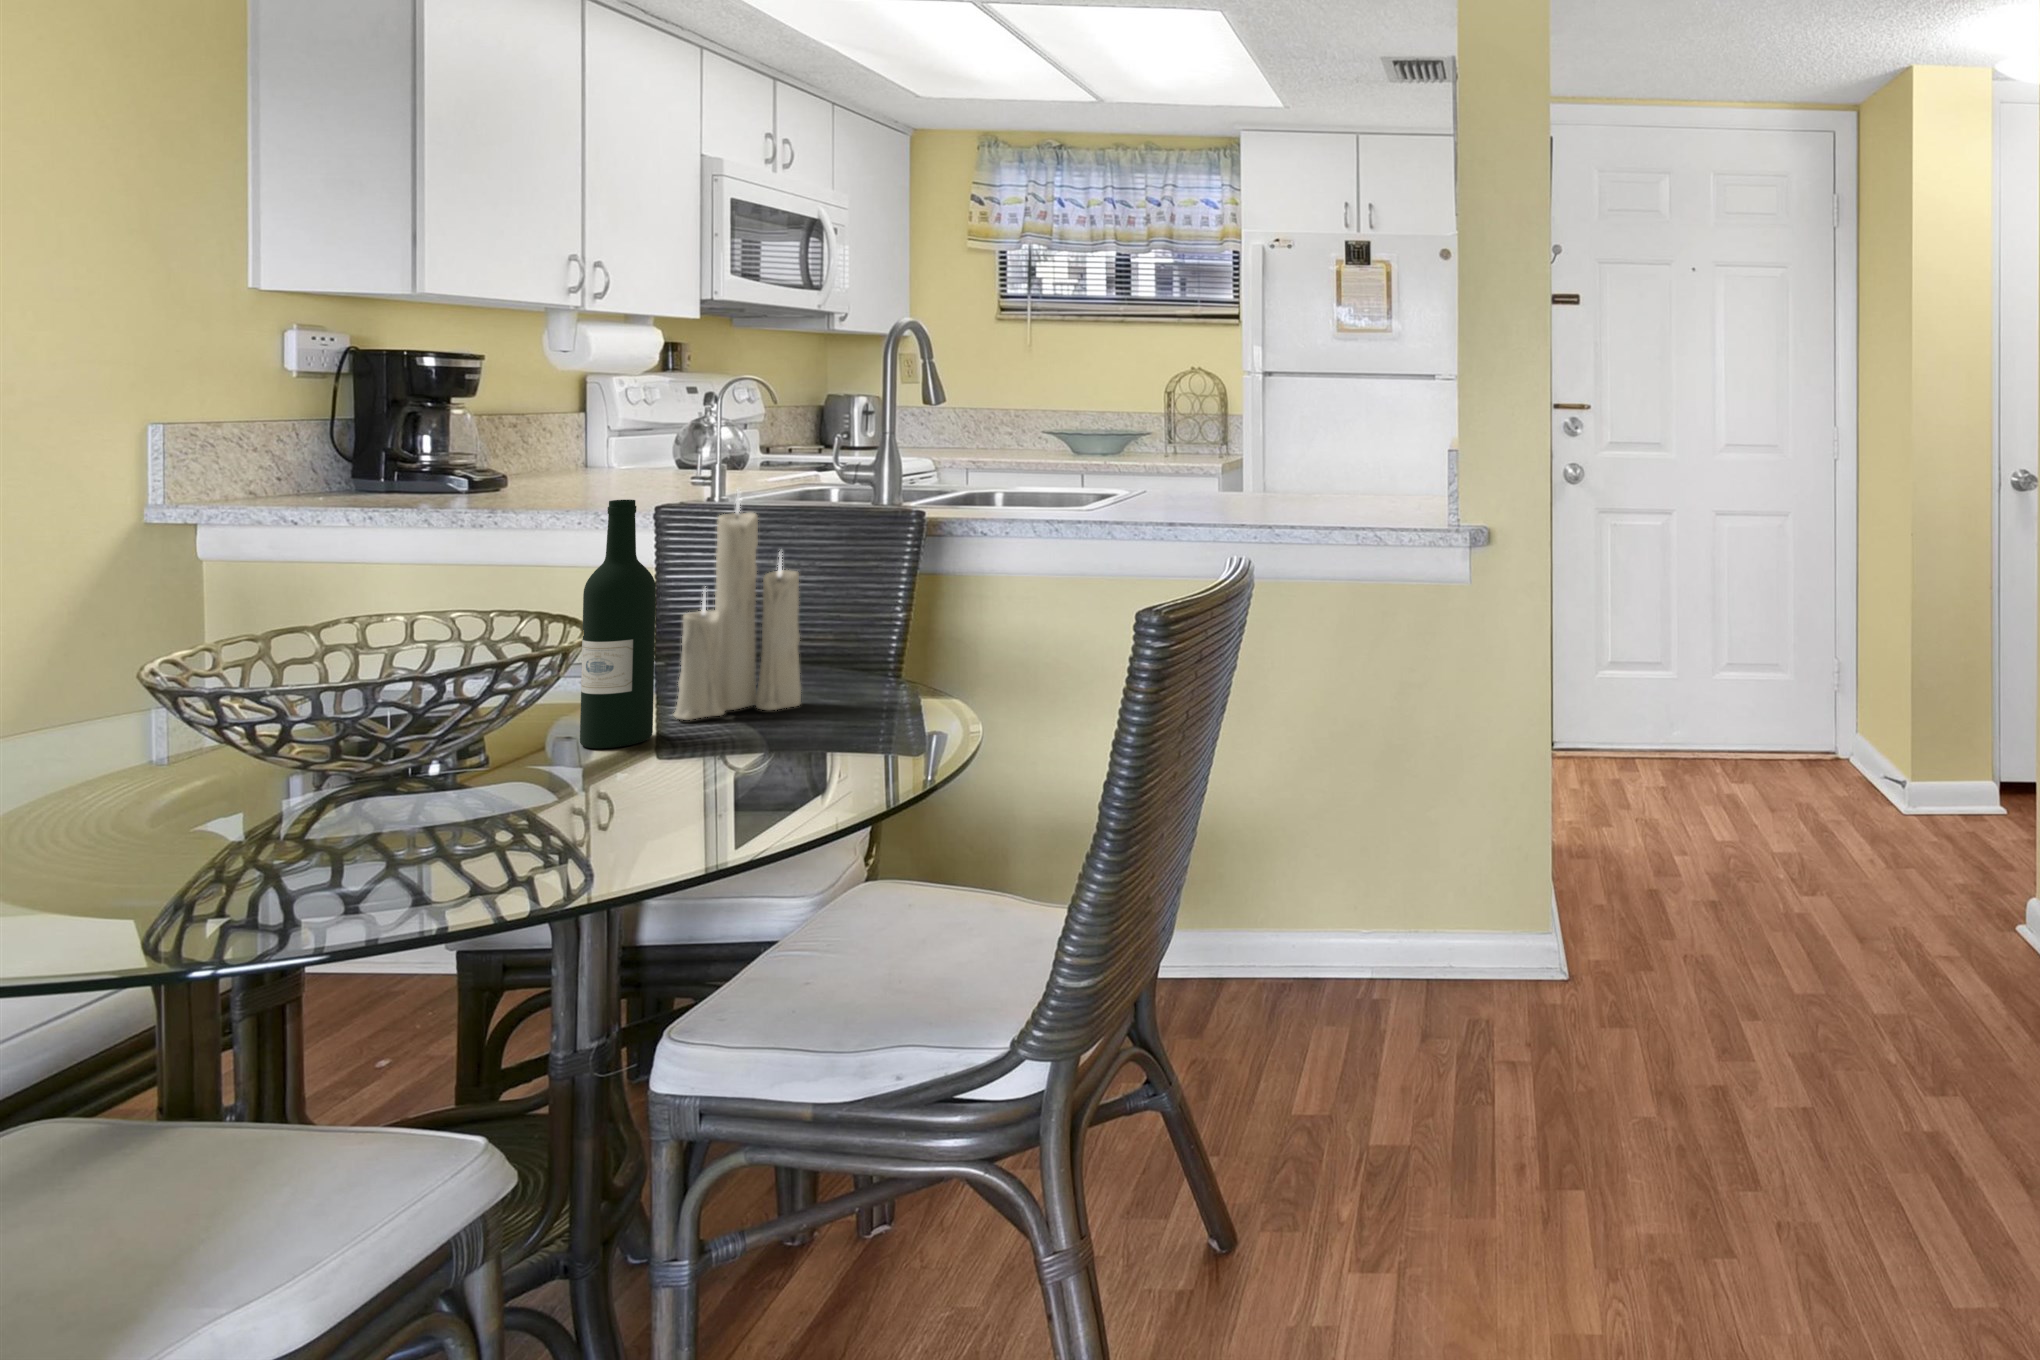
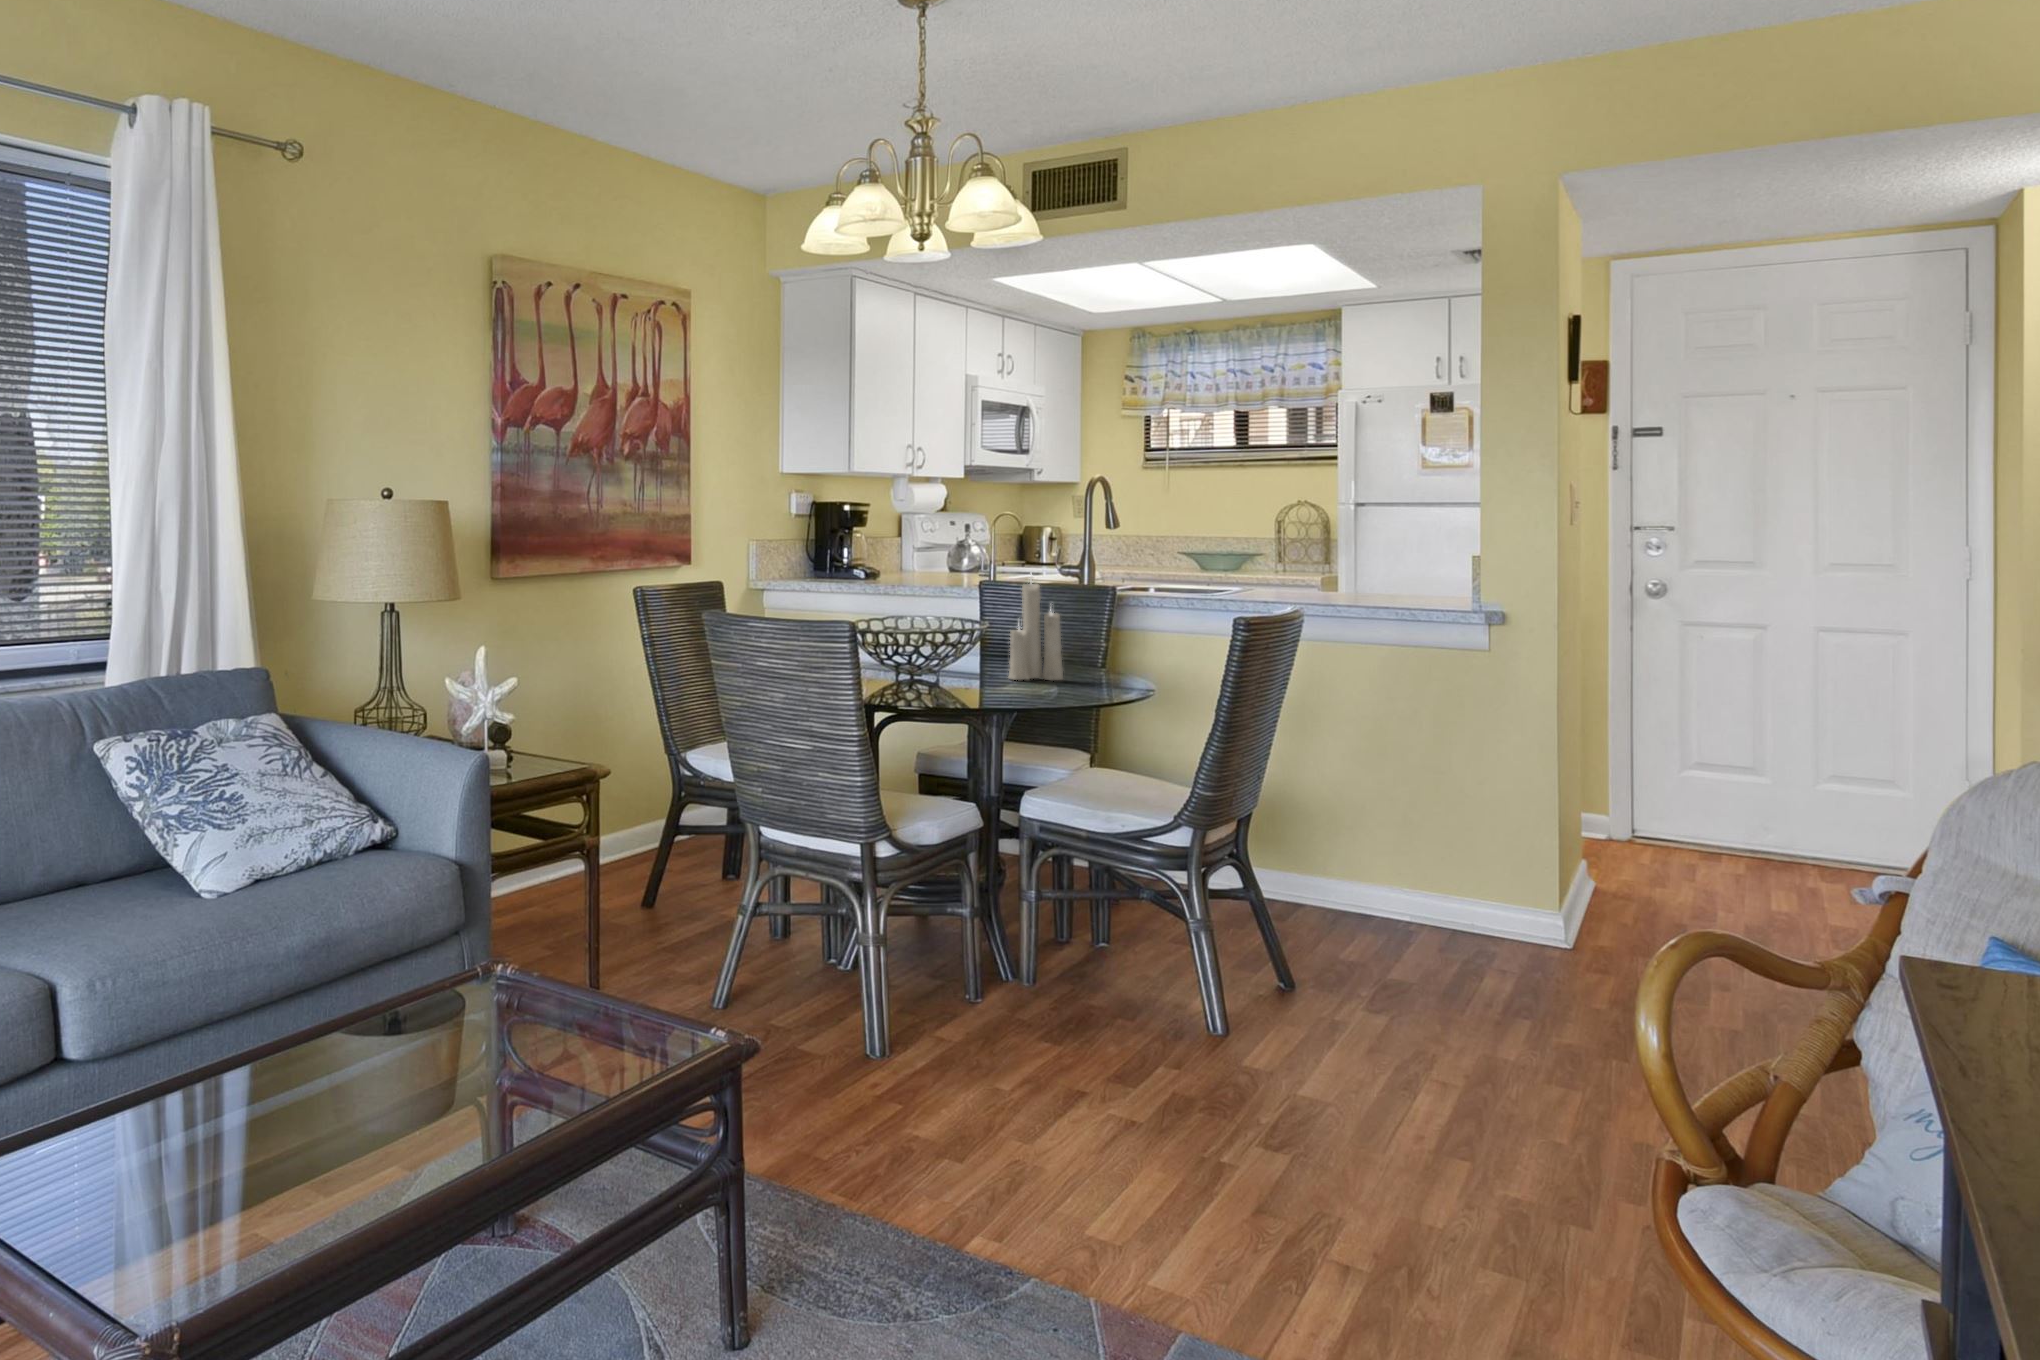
wine bottle: present [580,500,656,748] -> none [974,574,1003,685]

